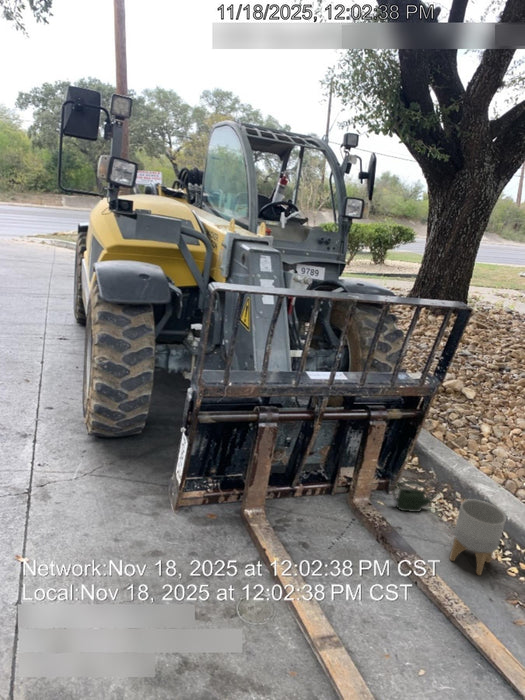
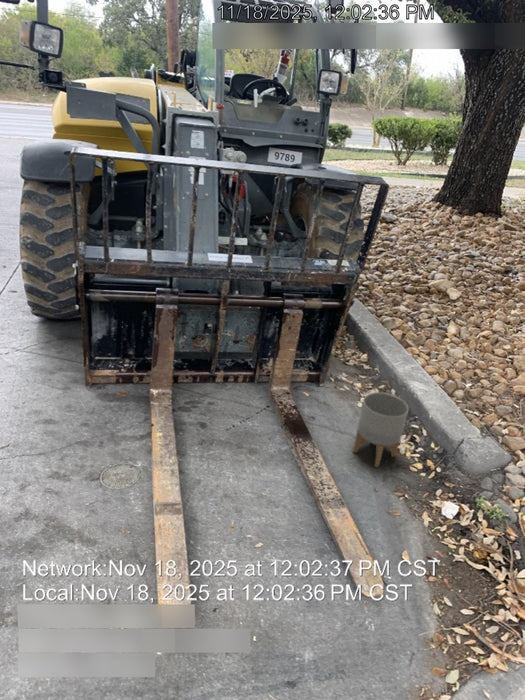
watering can: present [392,481,440,512] -> none [317,374,371,405]

